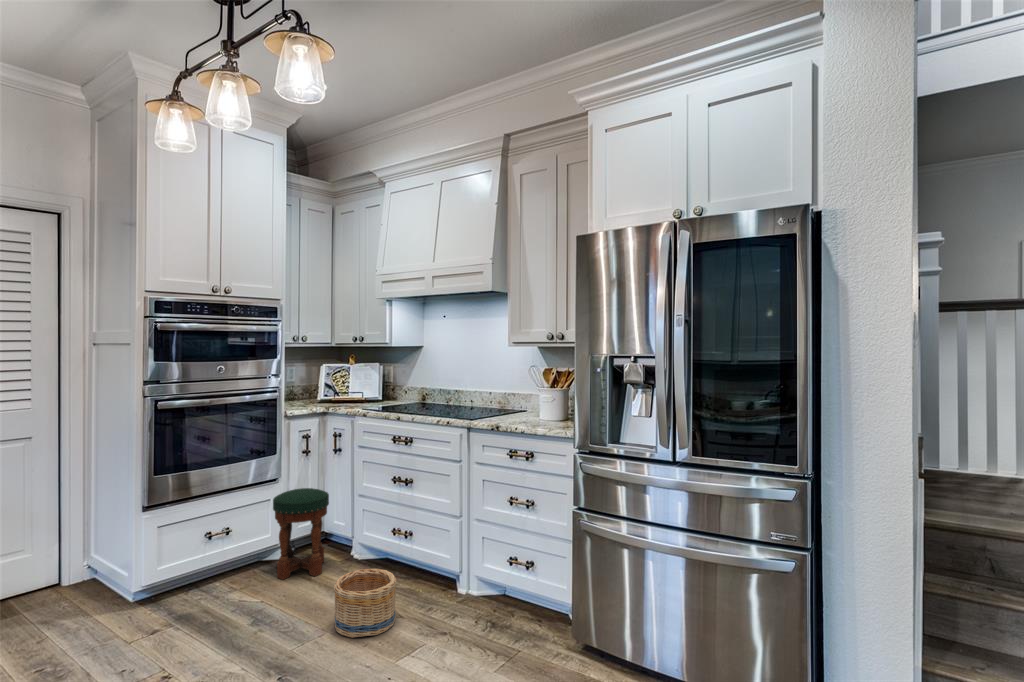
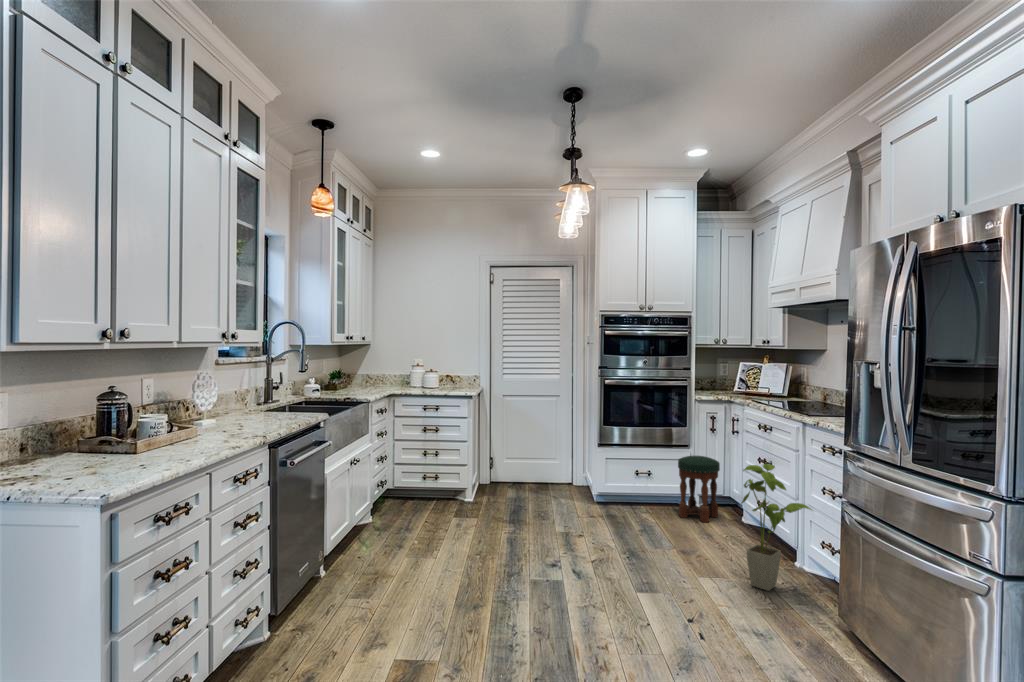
house plant: none [431,484,510,641] -> present [741,464,812,591]
basket: present [334,569,396,638] -> none [682,517,730,564]

